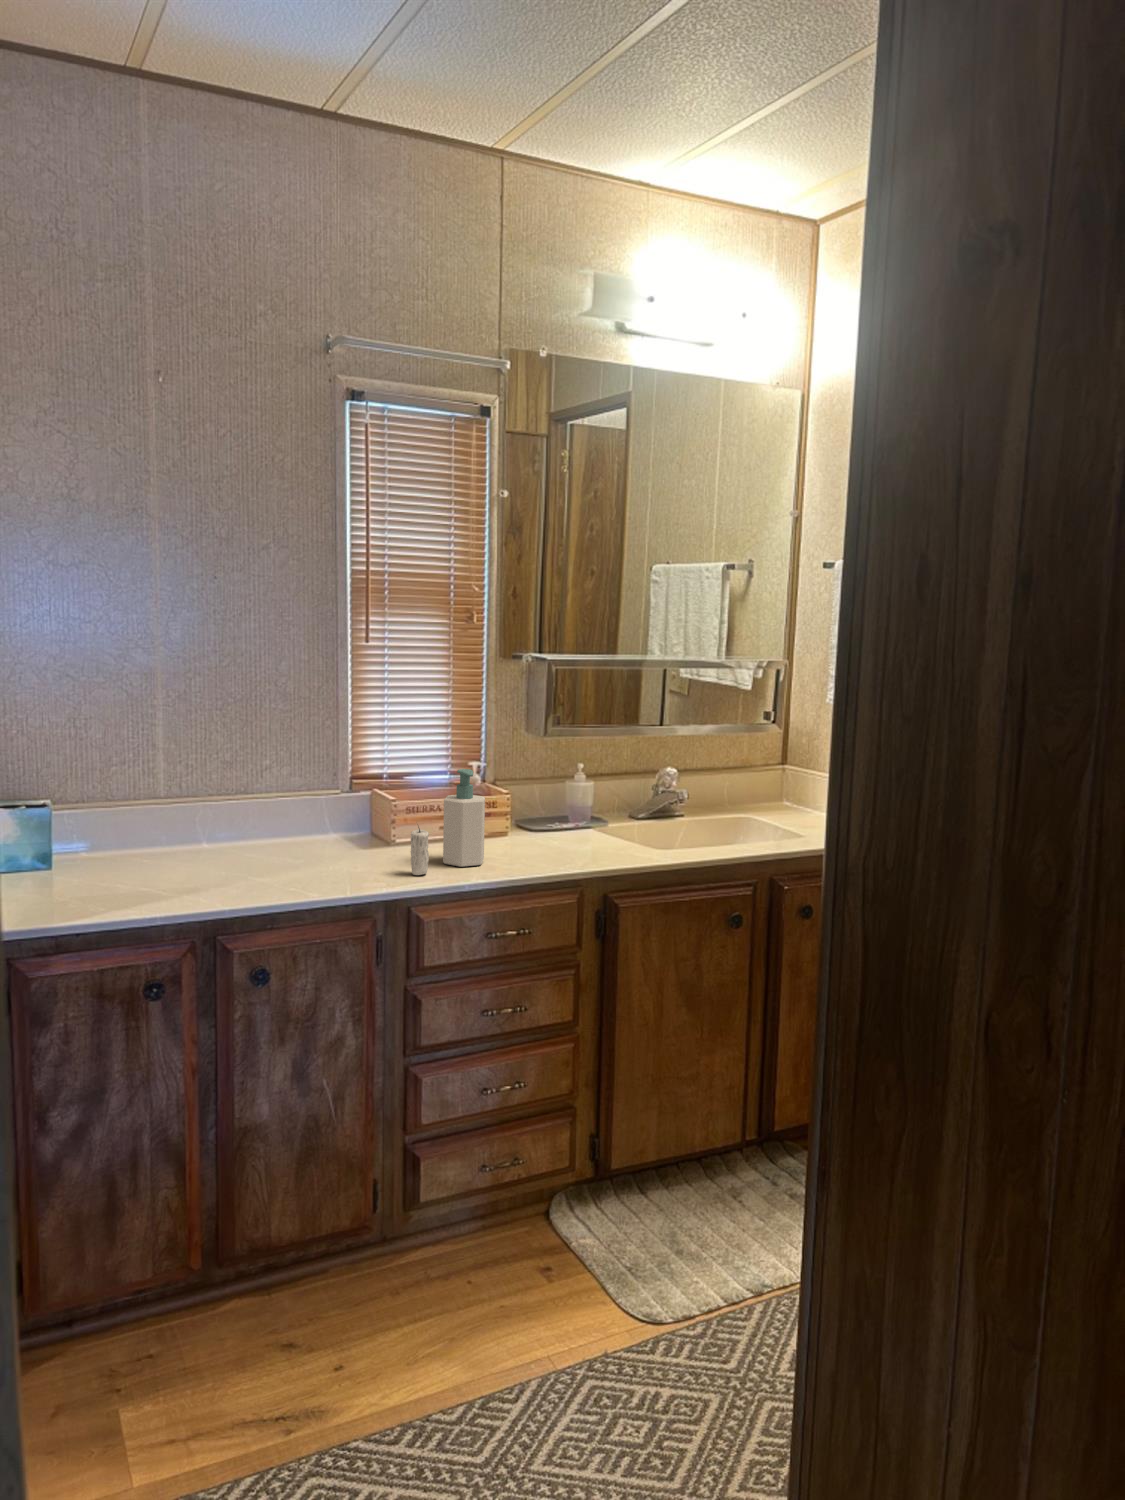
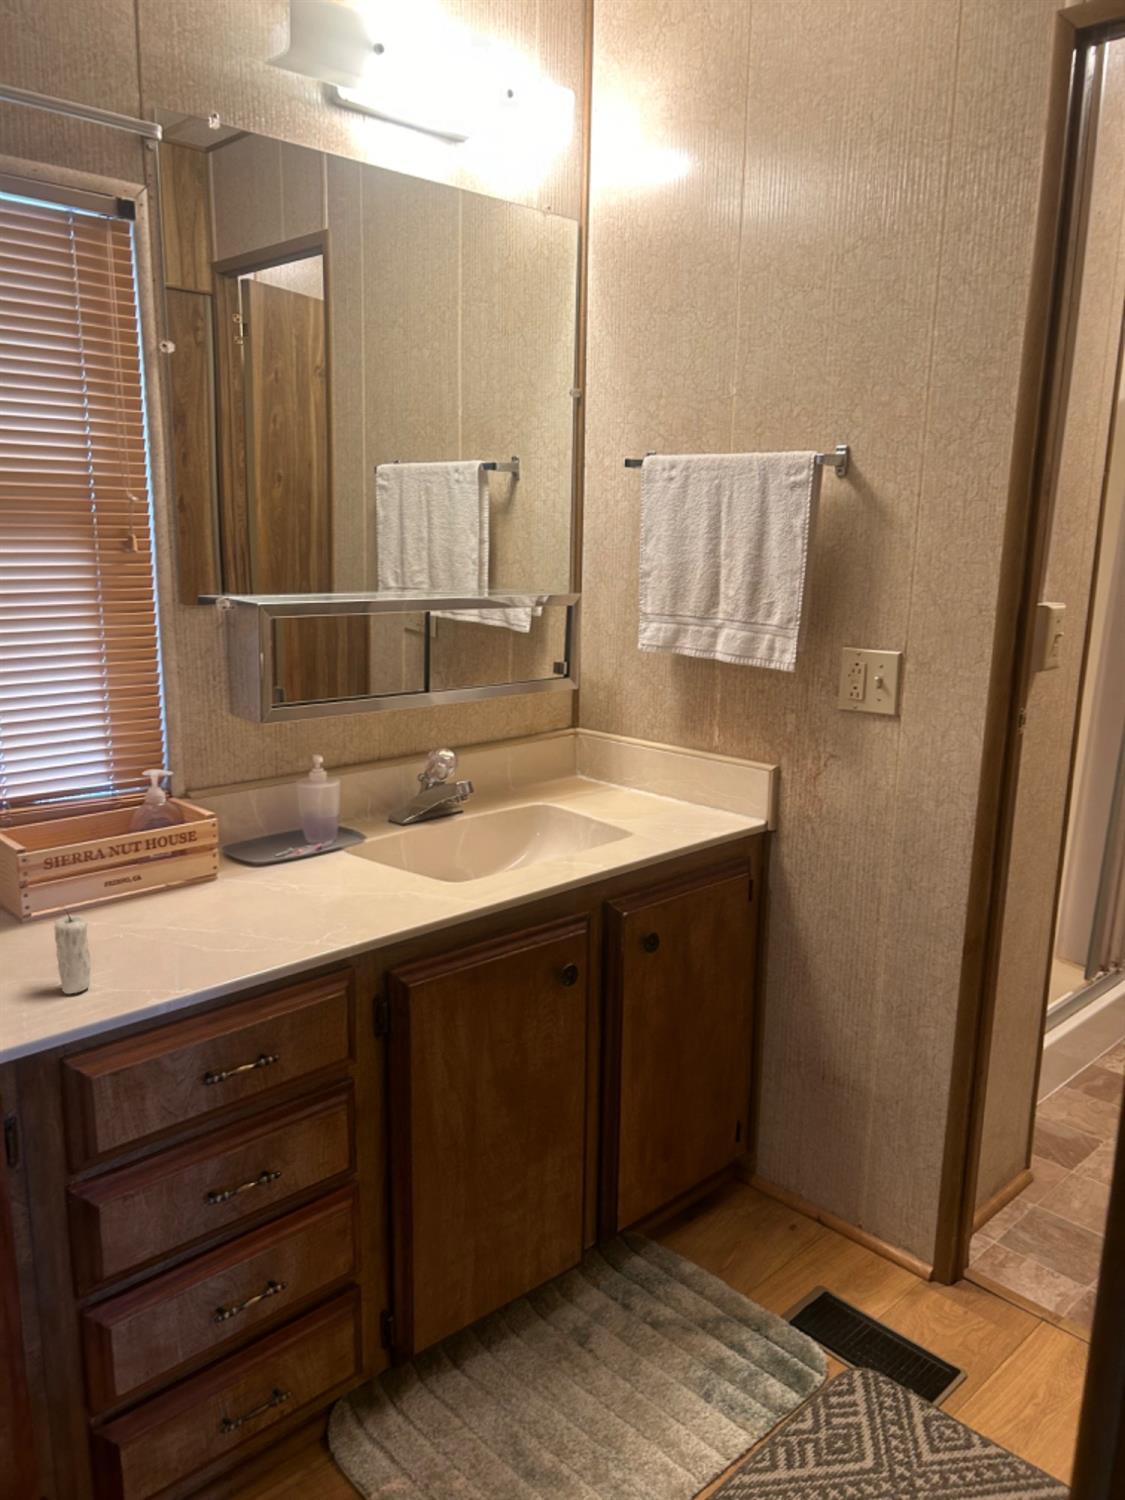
soap bottle: present [443,769,485,867] -> none [109,800,185,961]

